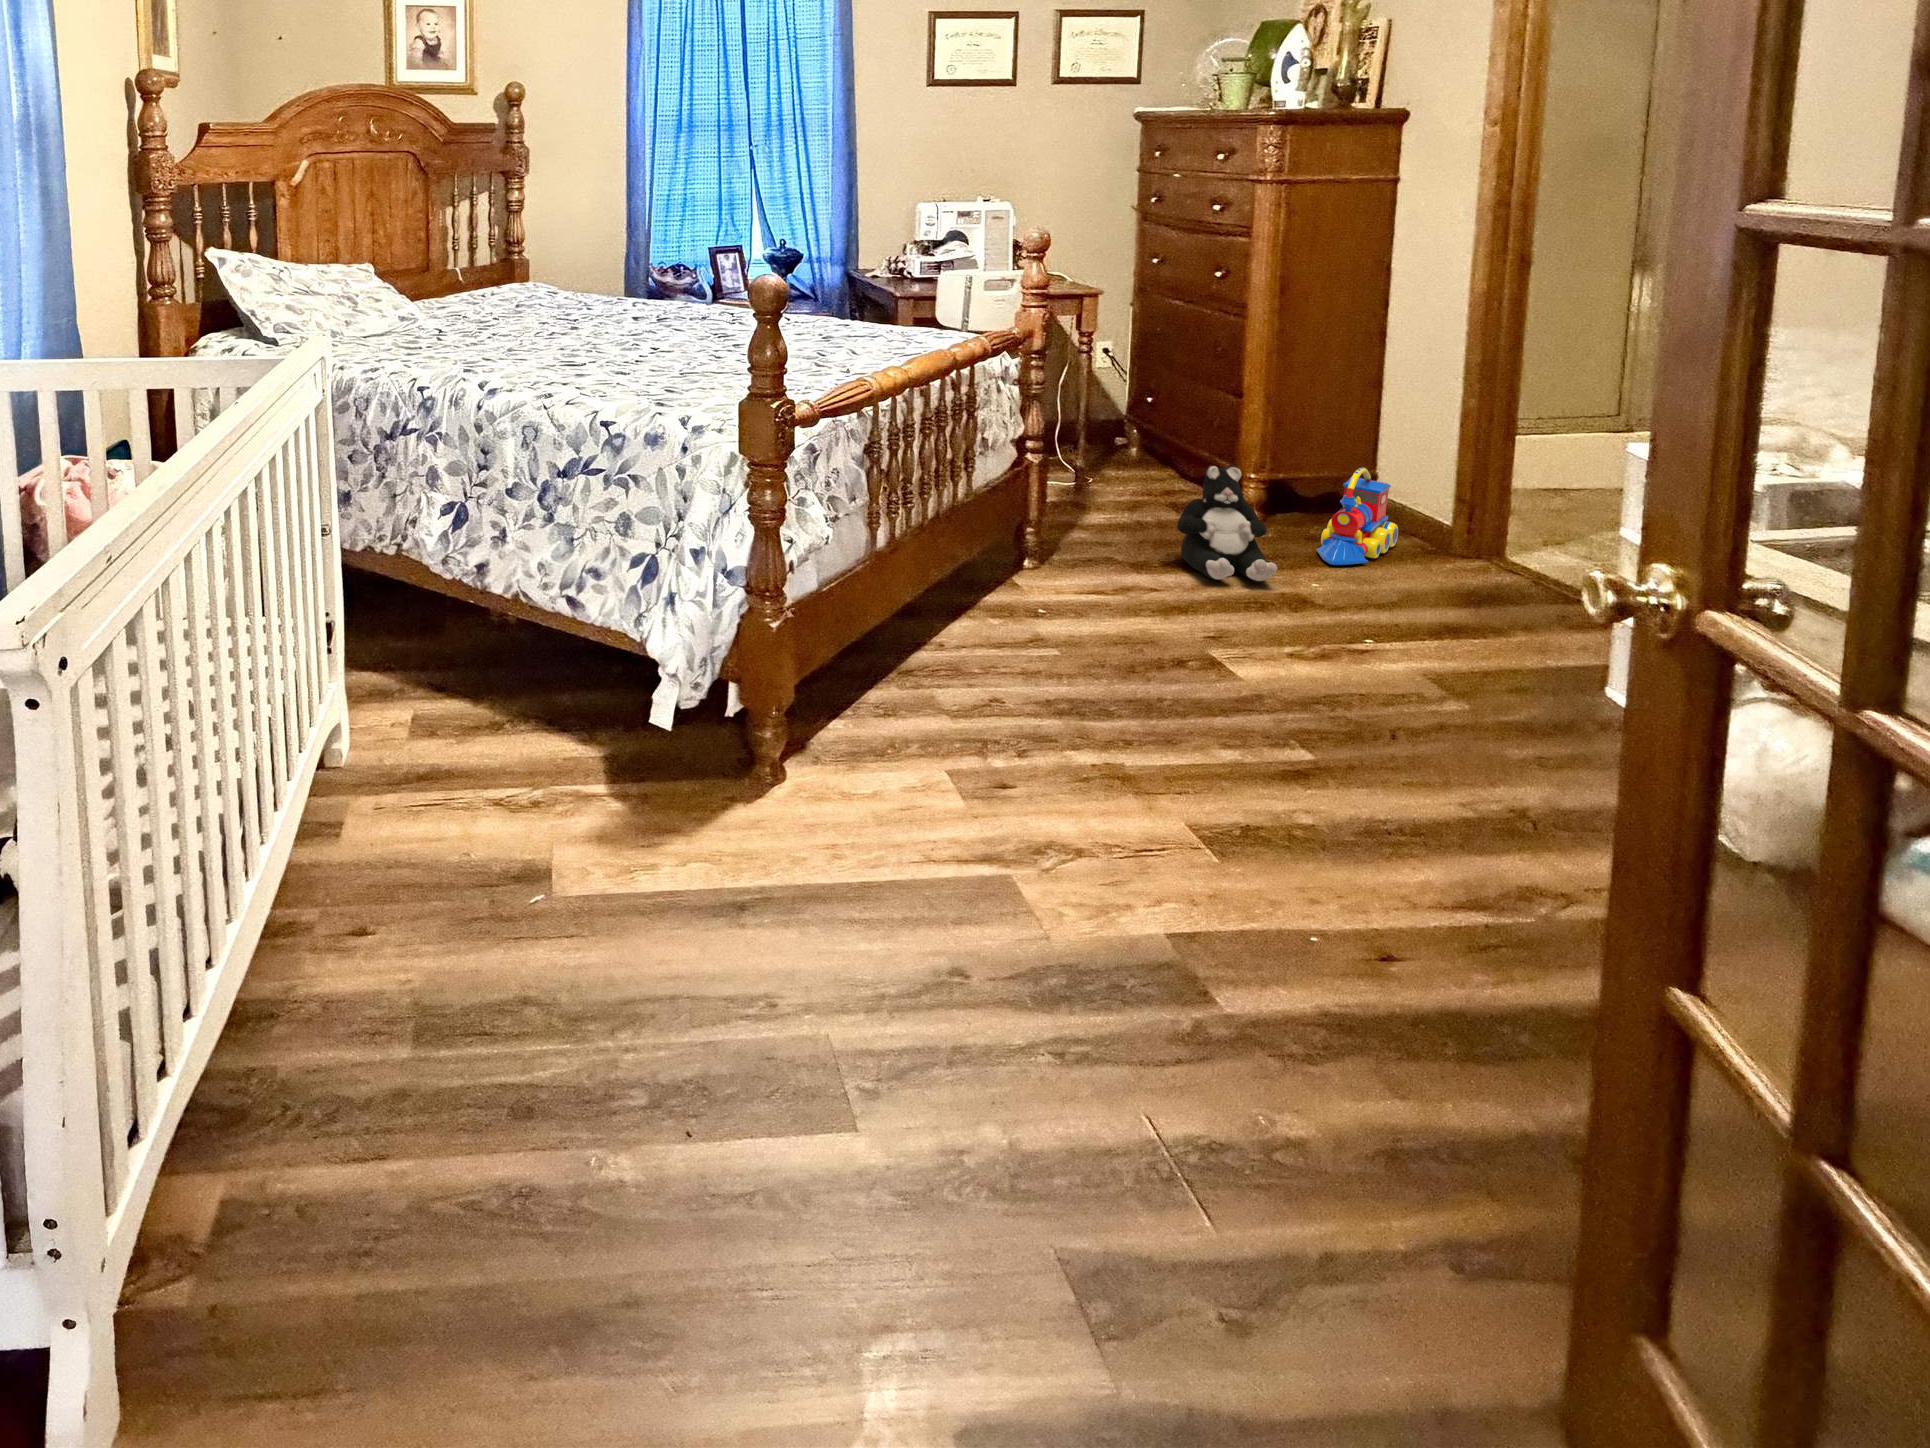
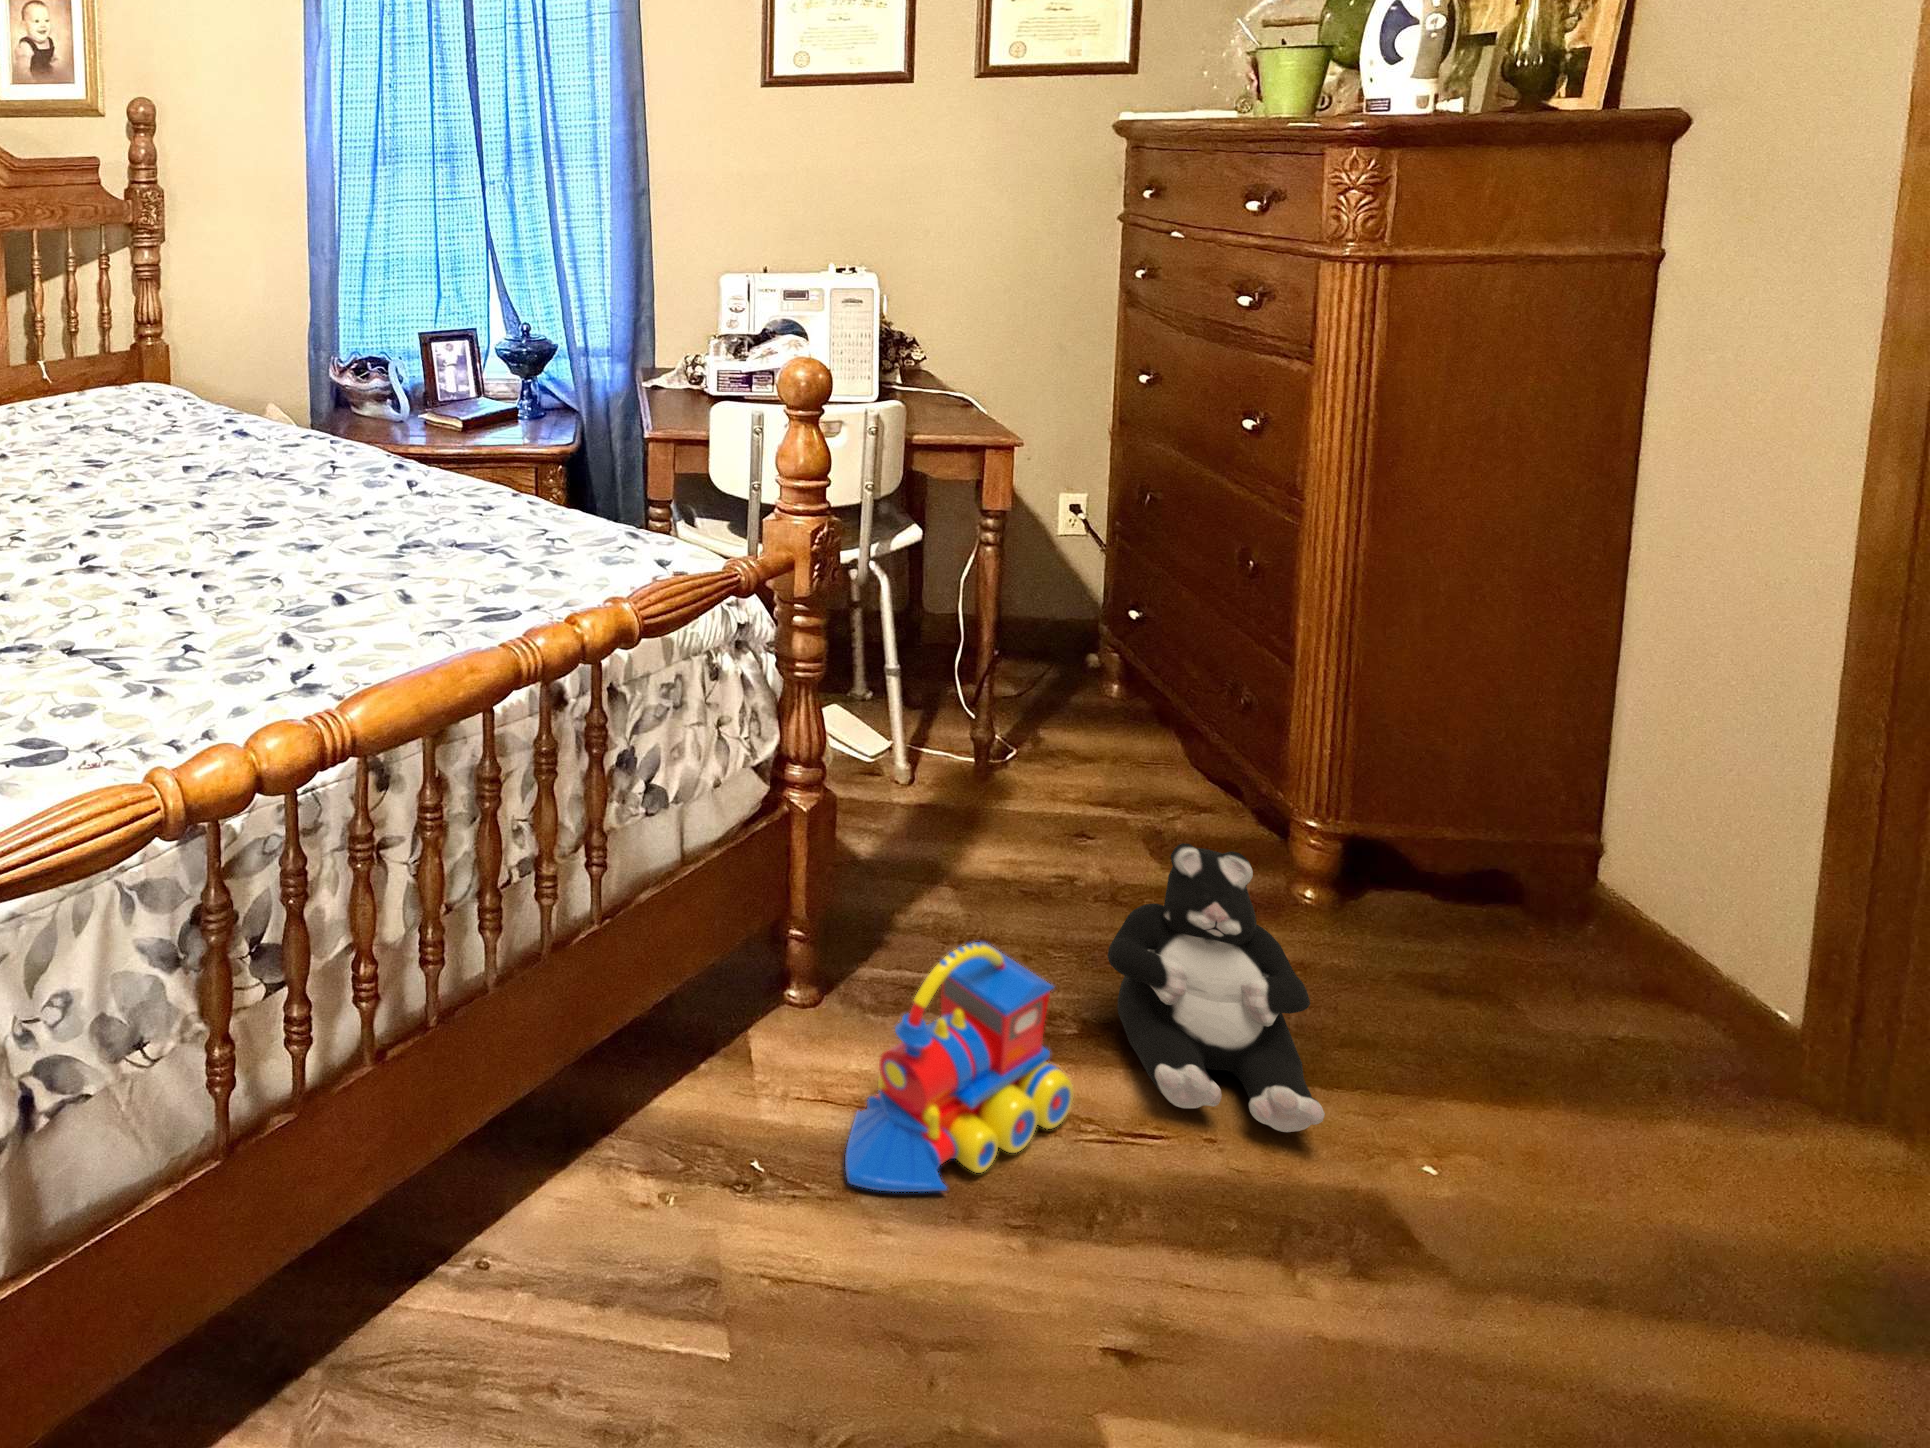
toy train: present [1317,467,1398,565] -> present [845,942,1073,1192]

